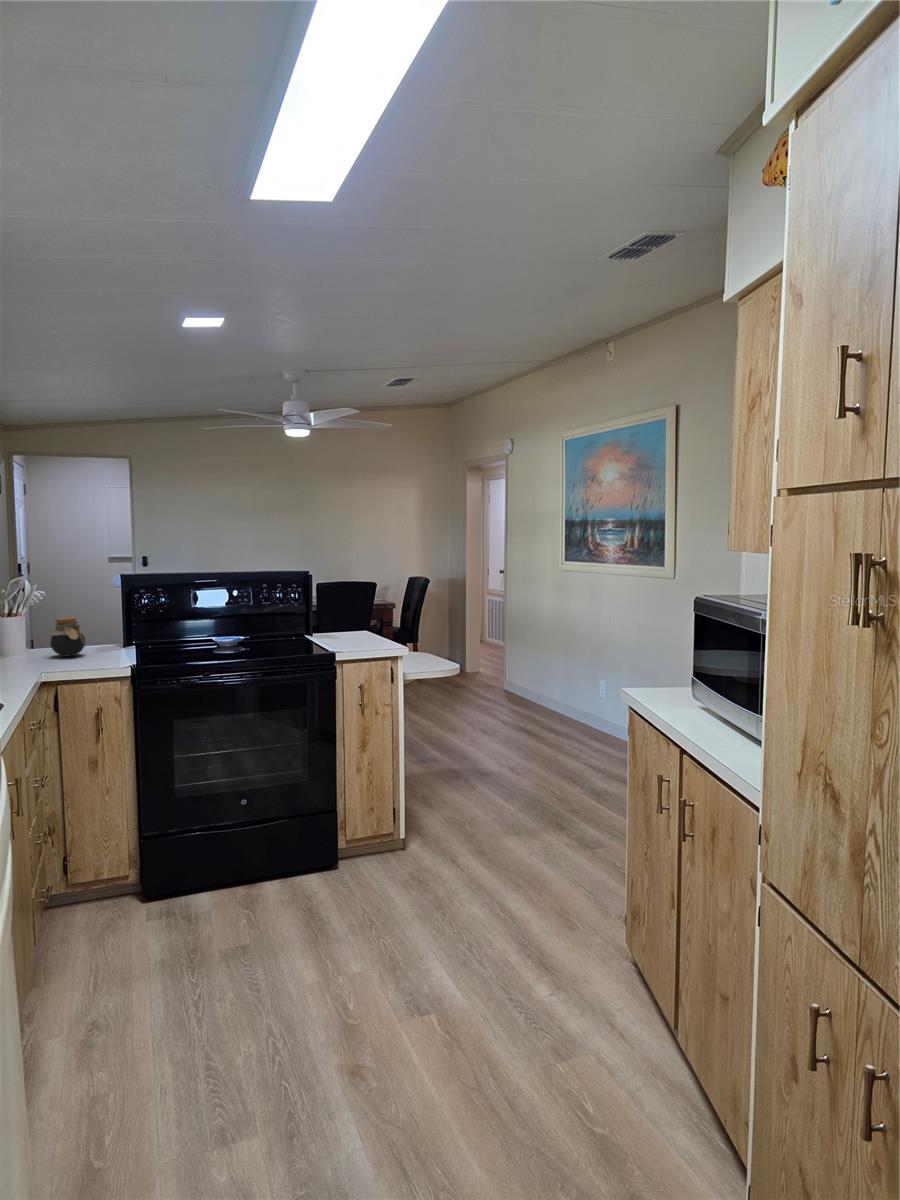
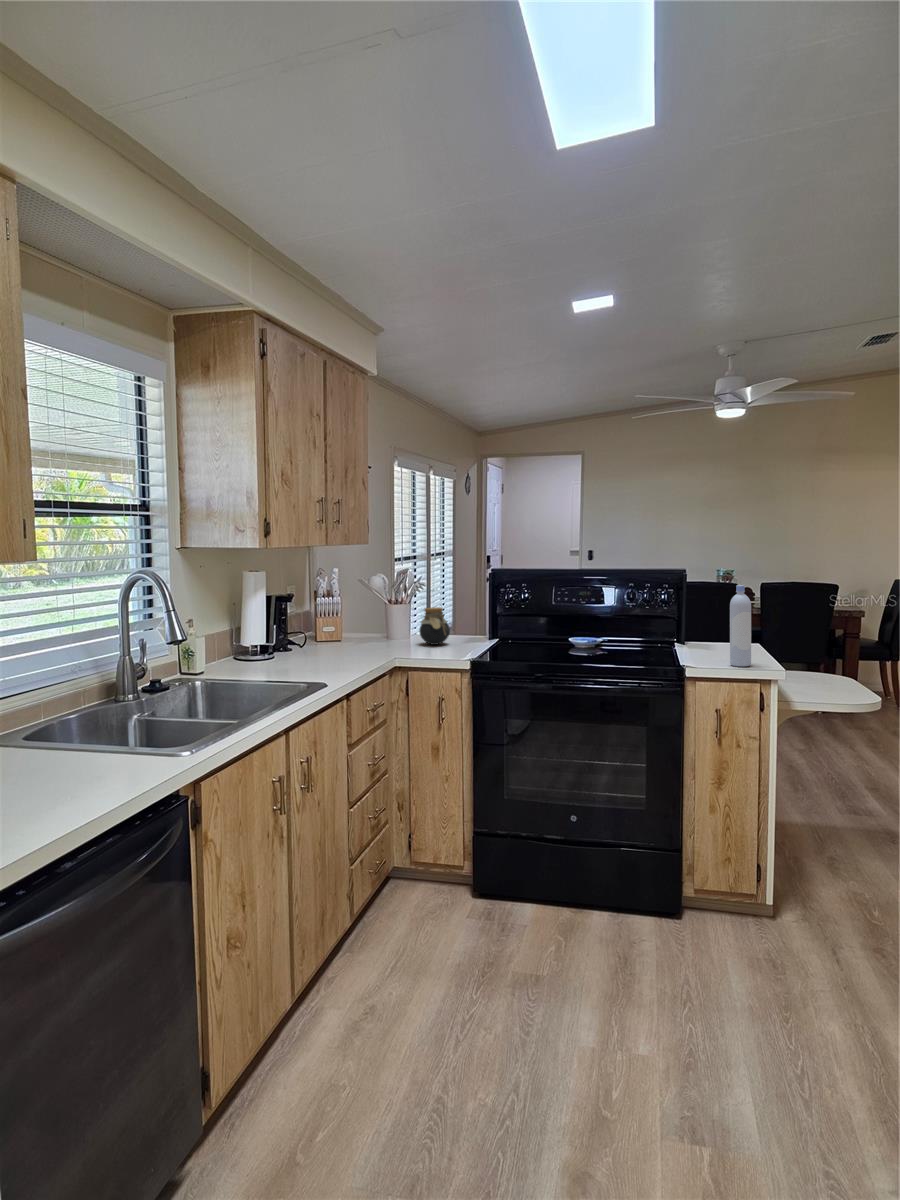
bottle: none [361,582,379,649] -> present [730,585,751,667]

